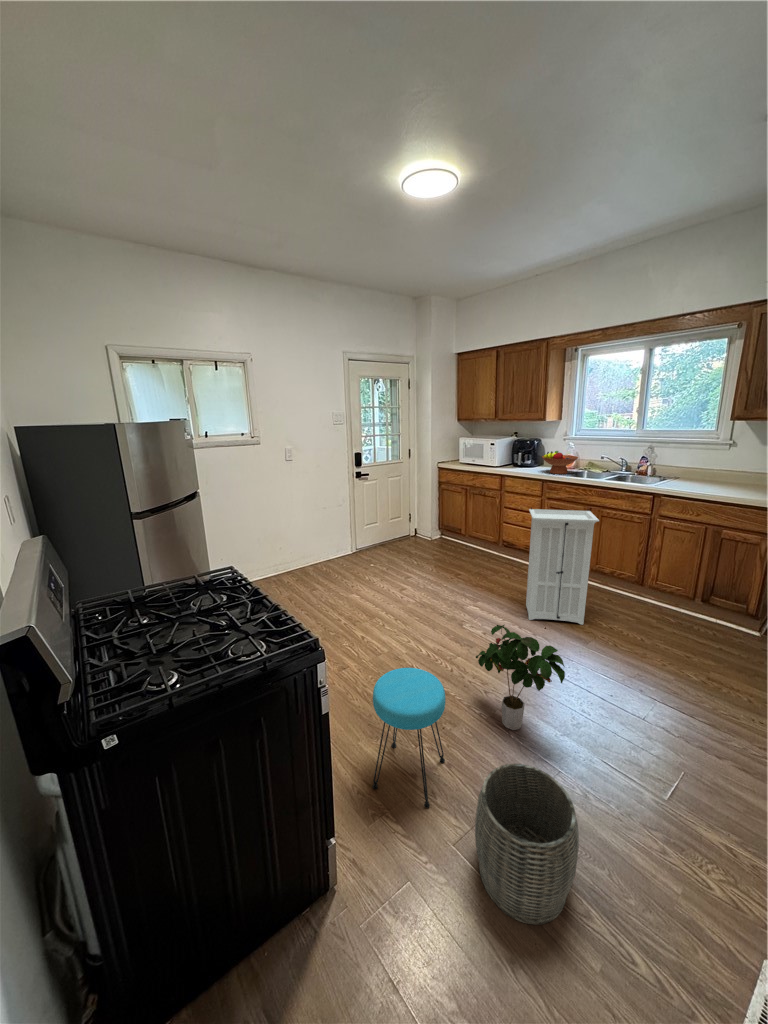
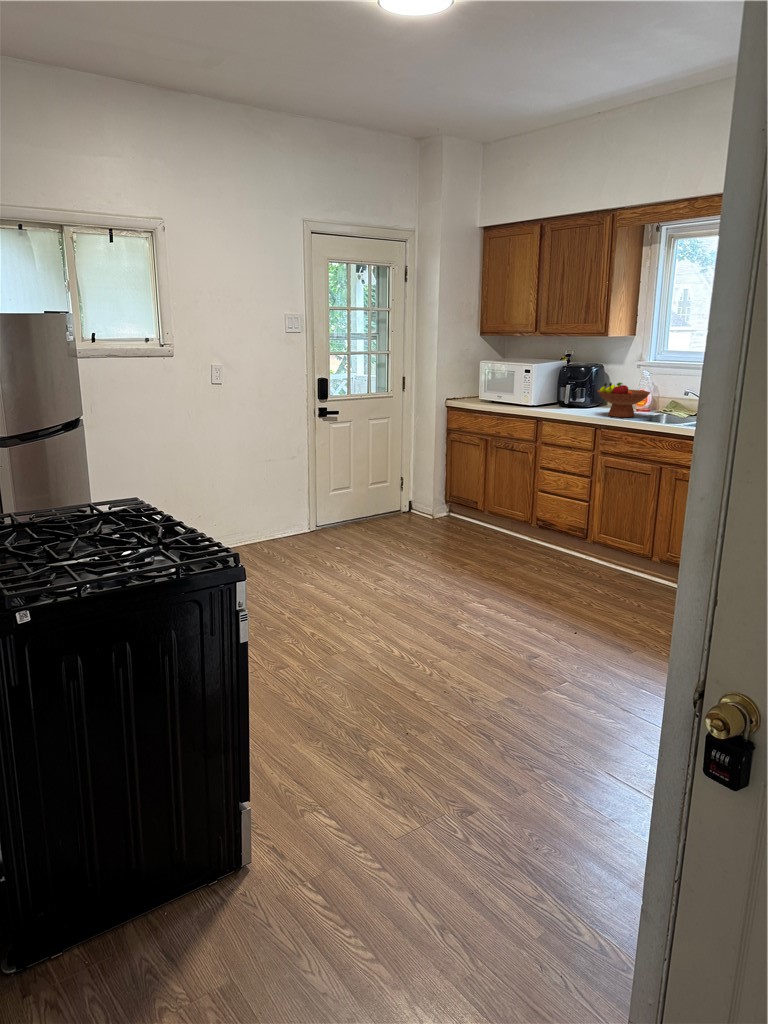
storage cabinet: present [526,508,599,625] -> none [554,458,652,629]
potted plant: present [476,625,565,730] -> none [458,598,563,738]
stool: present [372,668,446,807] -> none [306,641,403,806]
woven basket: present [475,764,579,925] -> none [420,740,537,906]

